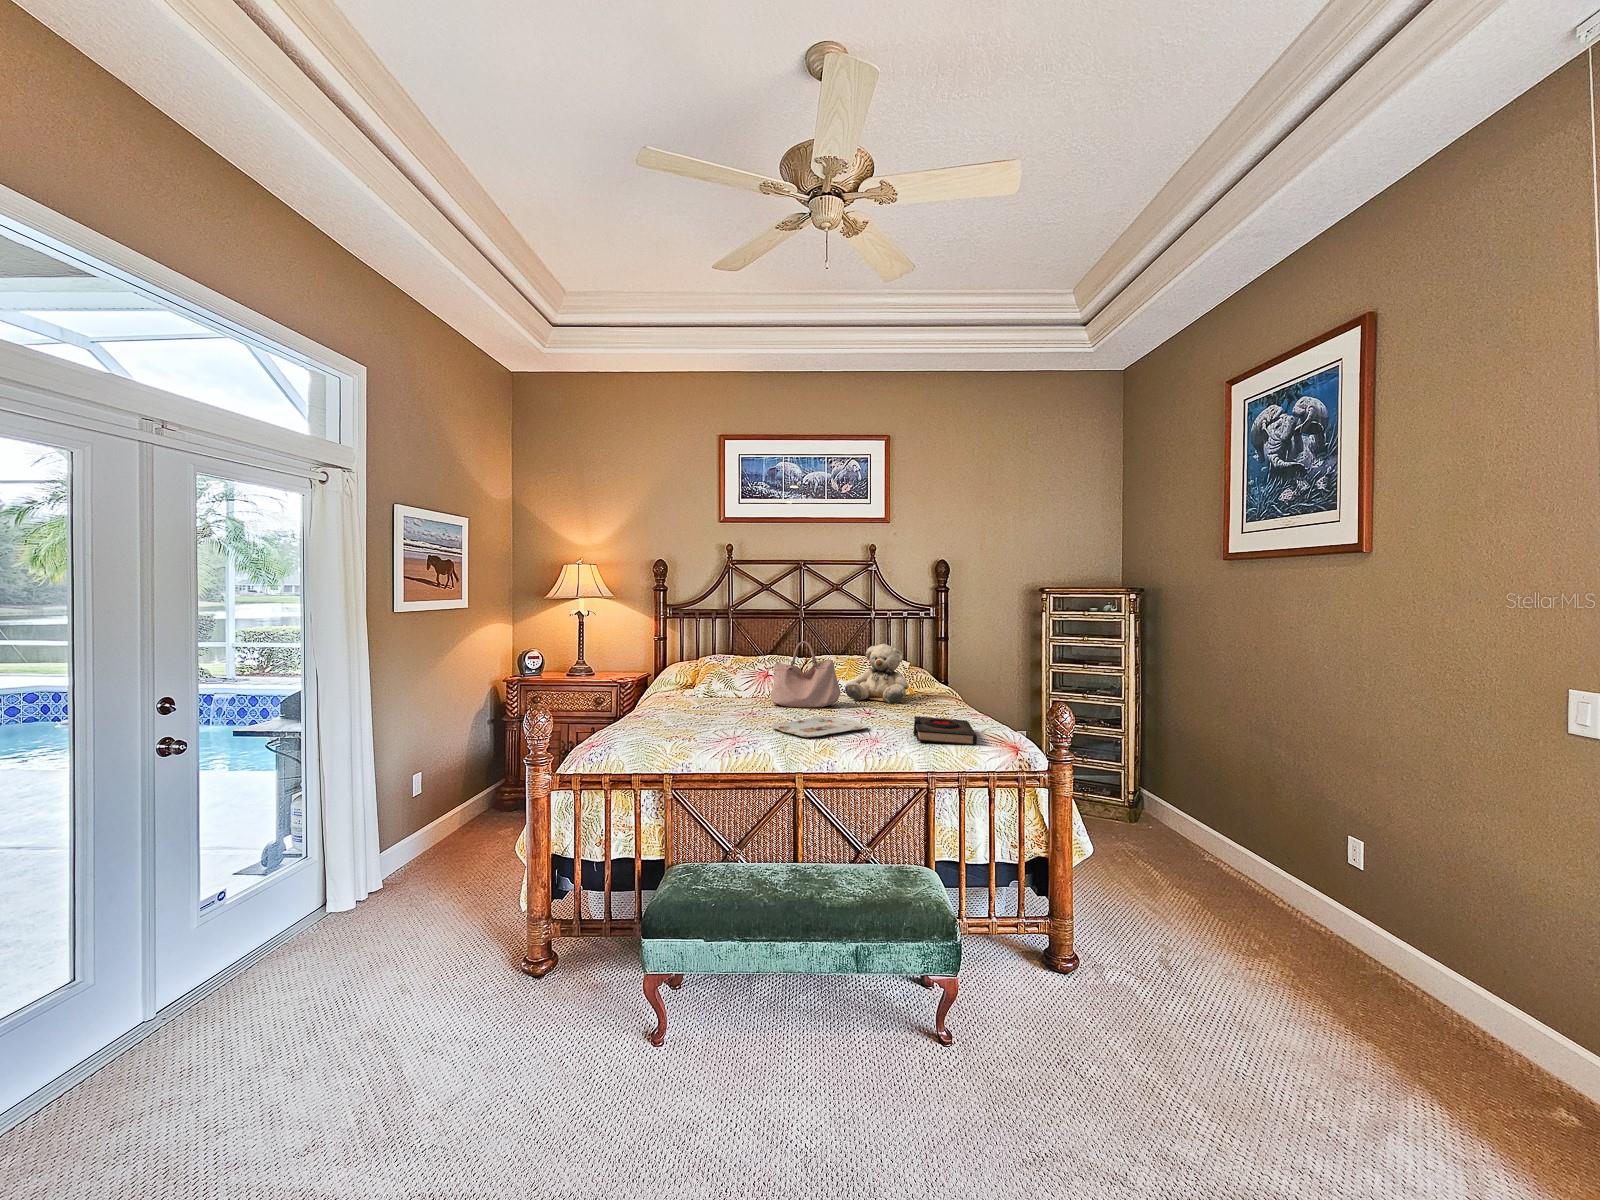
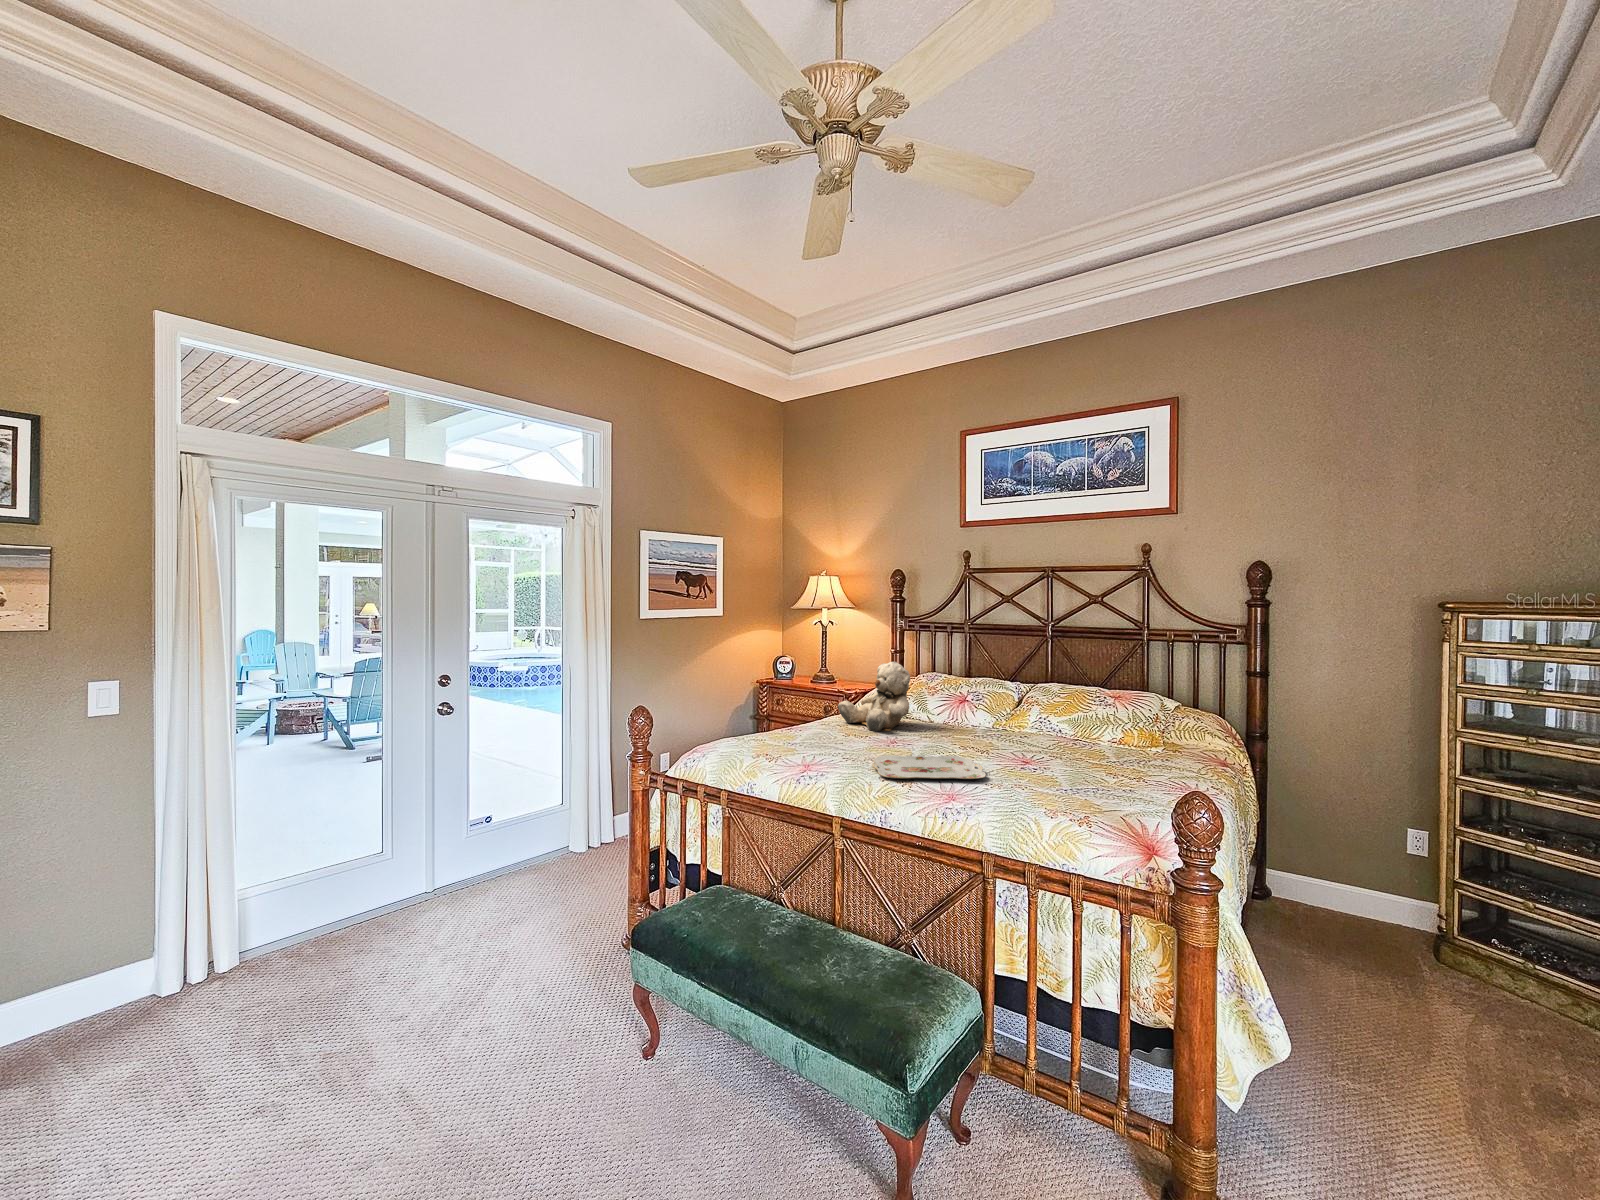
handbag: present [770,641,841,708] -> none [944,663,1021,745]
teddy bear: present [845,644,908,704] -> present [838,662,910,731]
book: present [914,716,977,745] -> none [1004,774,1124,831]

